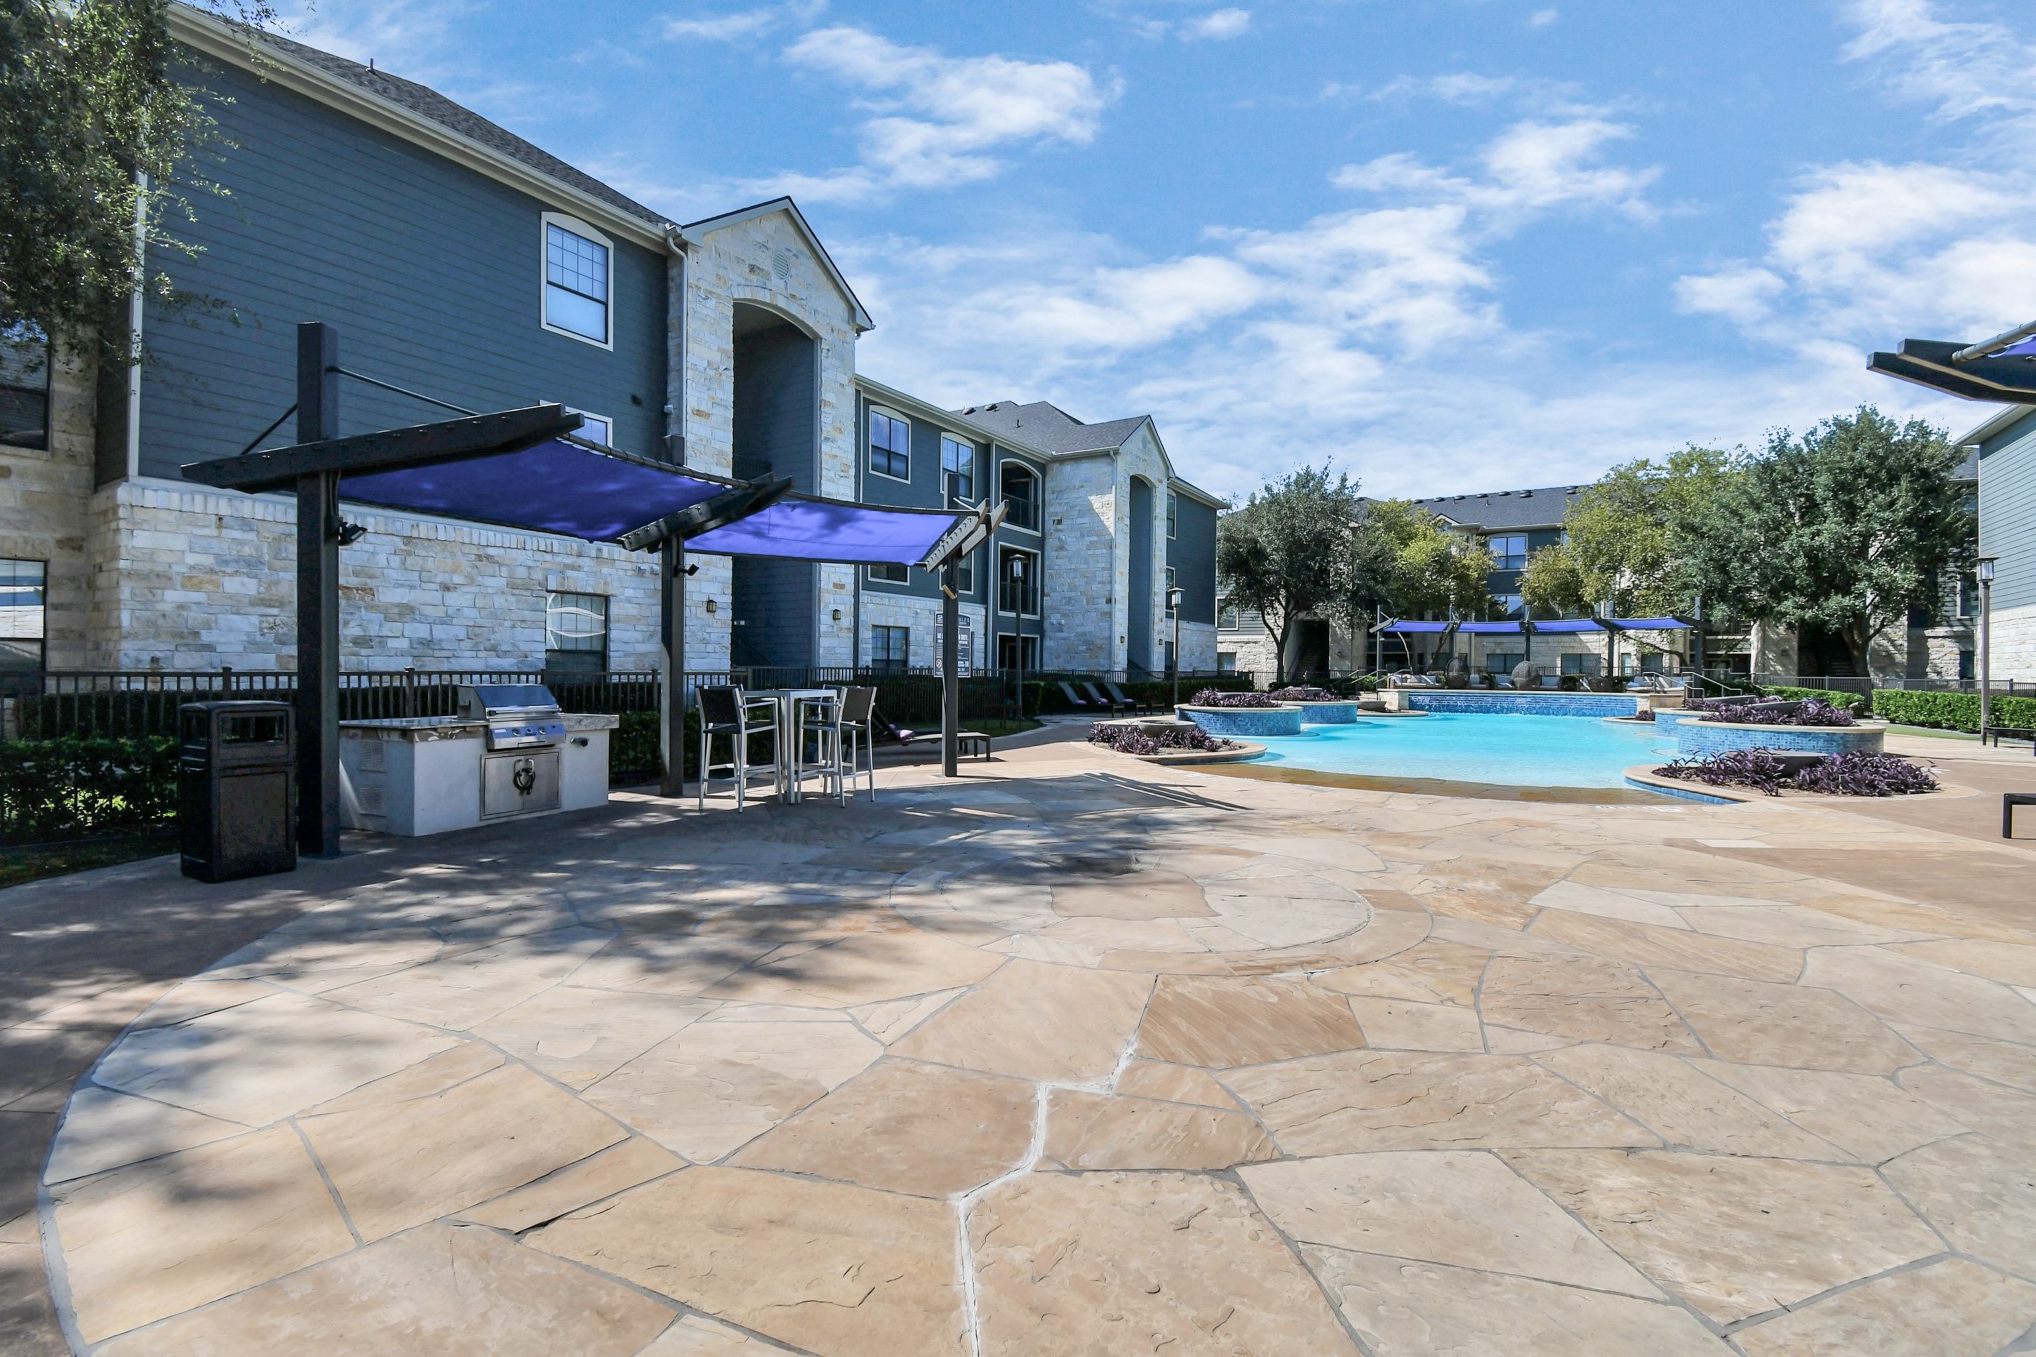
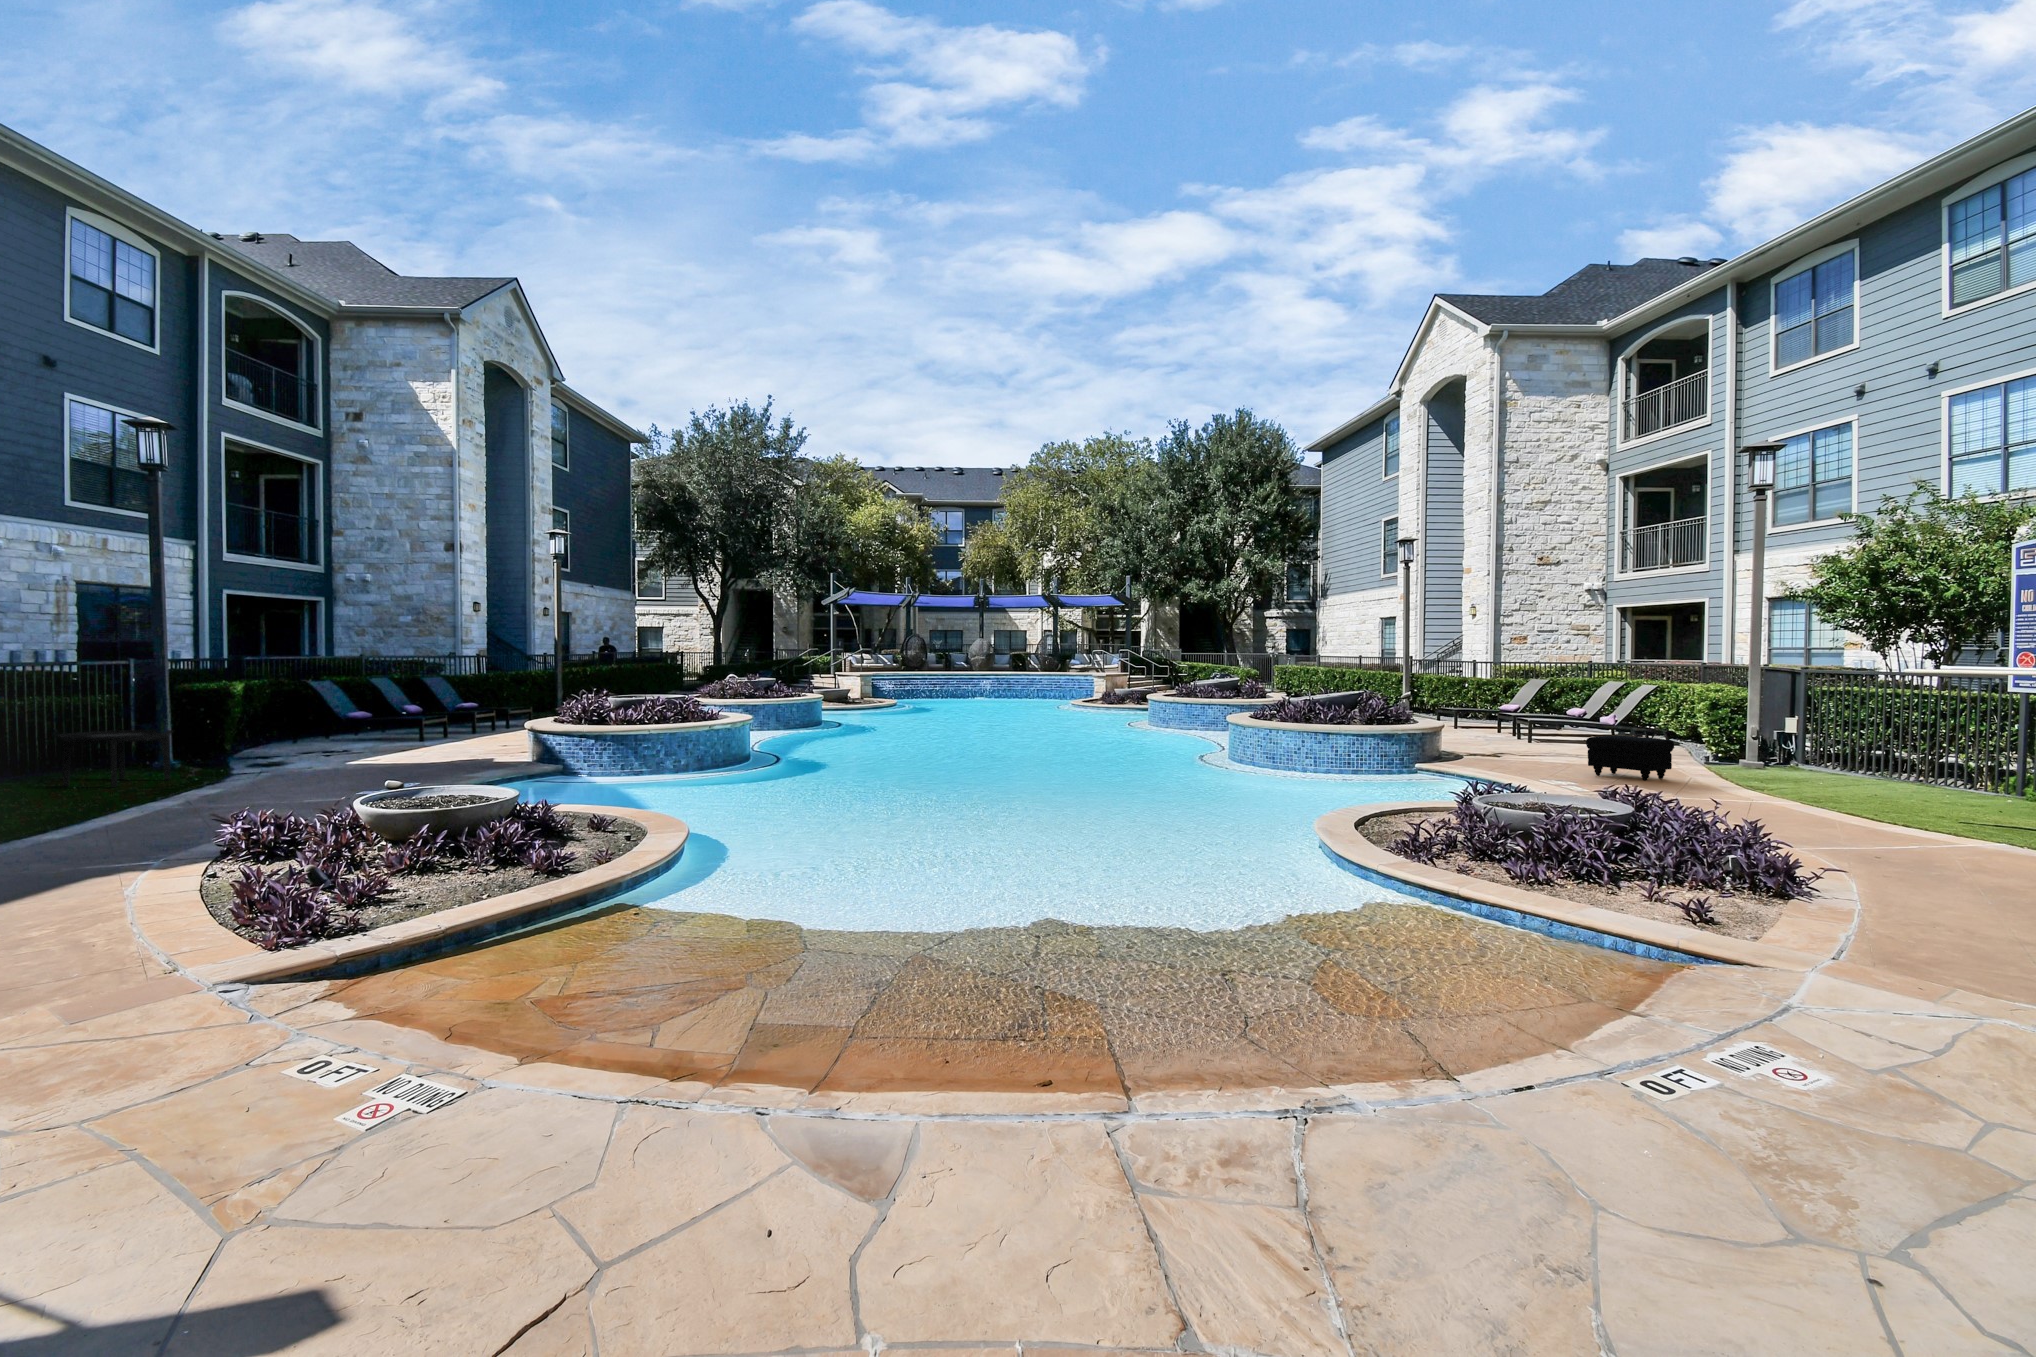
ottoman: none [1936,731,2013,764] -> present [1586,736,1674,781]

